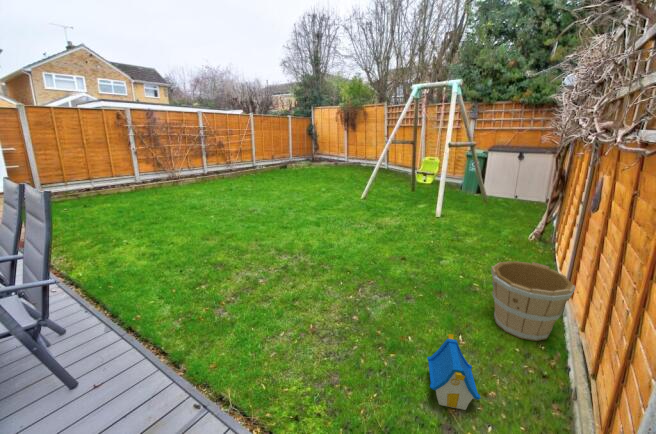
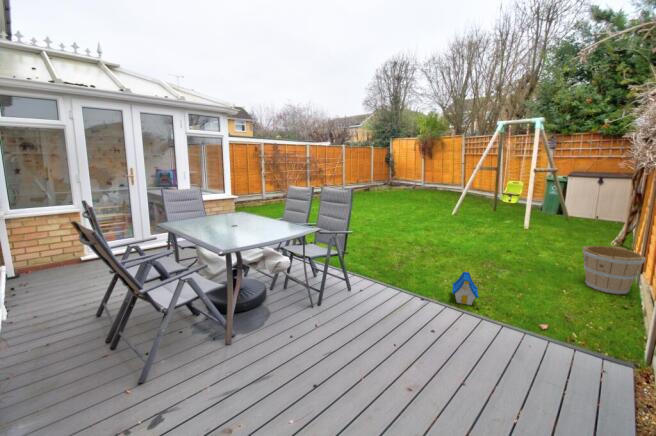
toy house: present [427,334,480,410] -> present [452,270,479,305]

